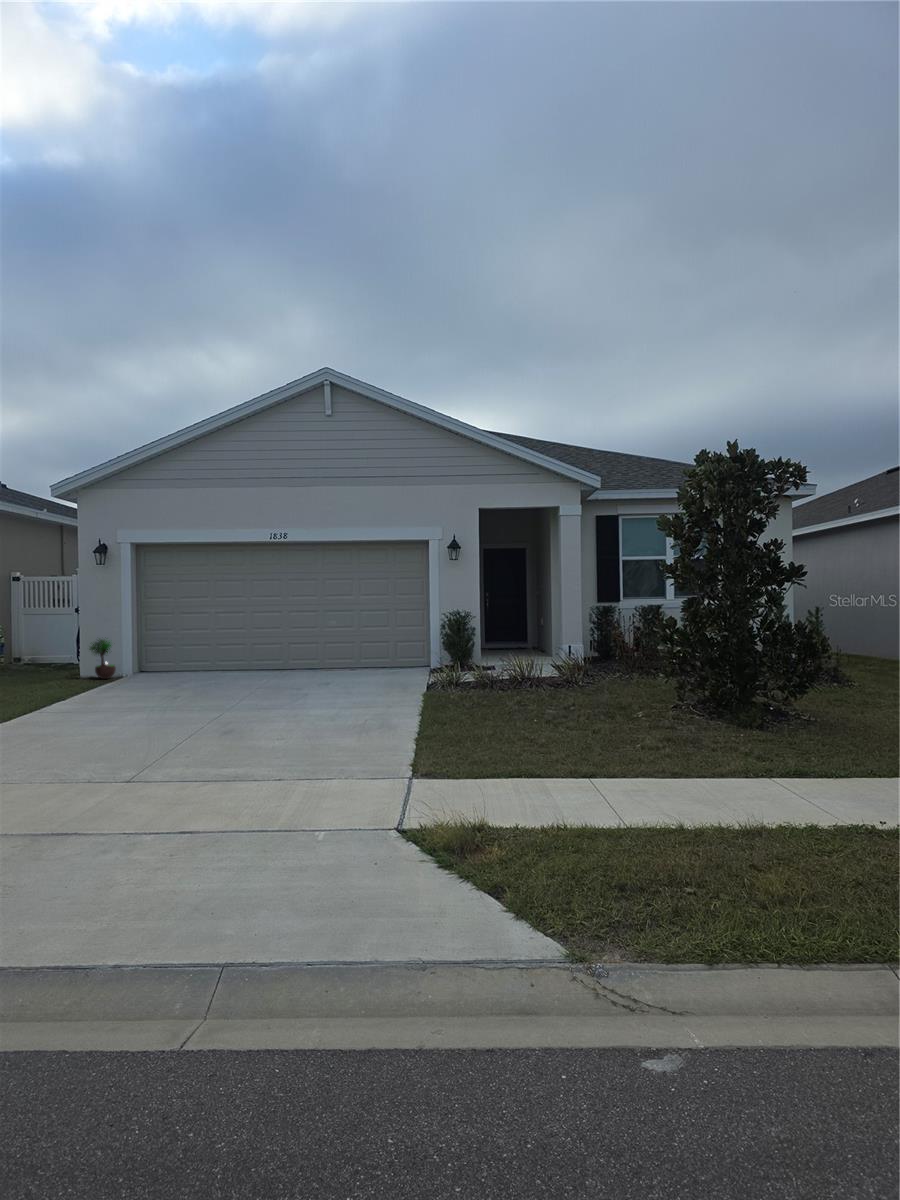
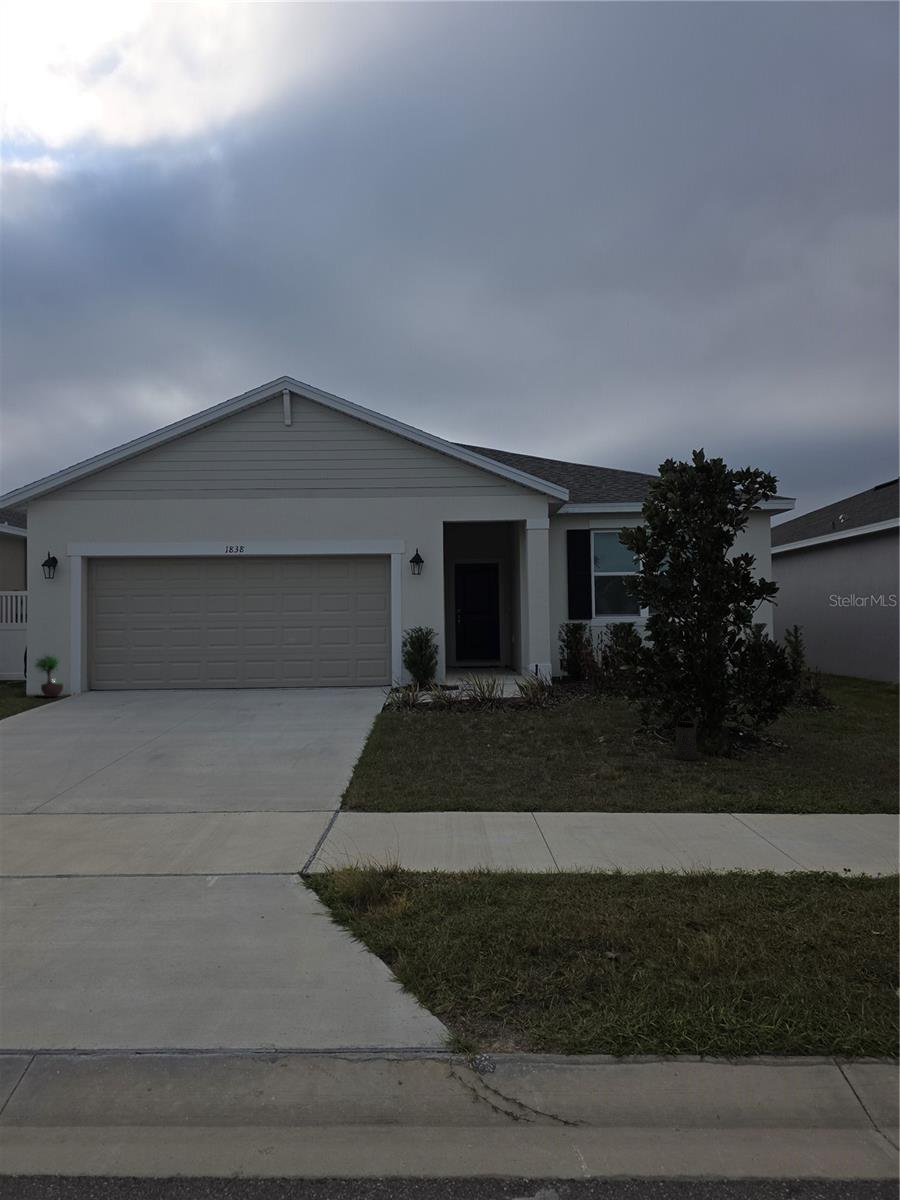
watering can: none [712,690,735,733] -> present [674,714,699,760]

